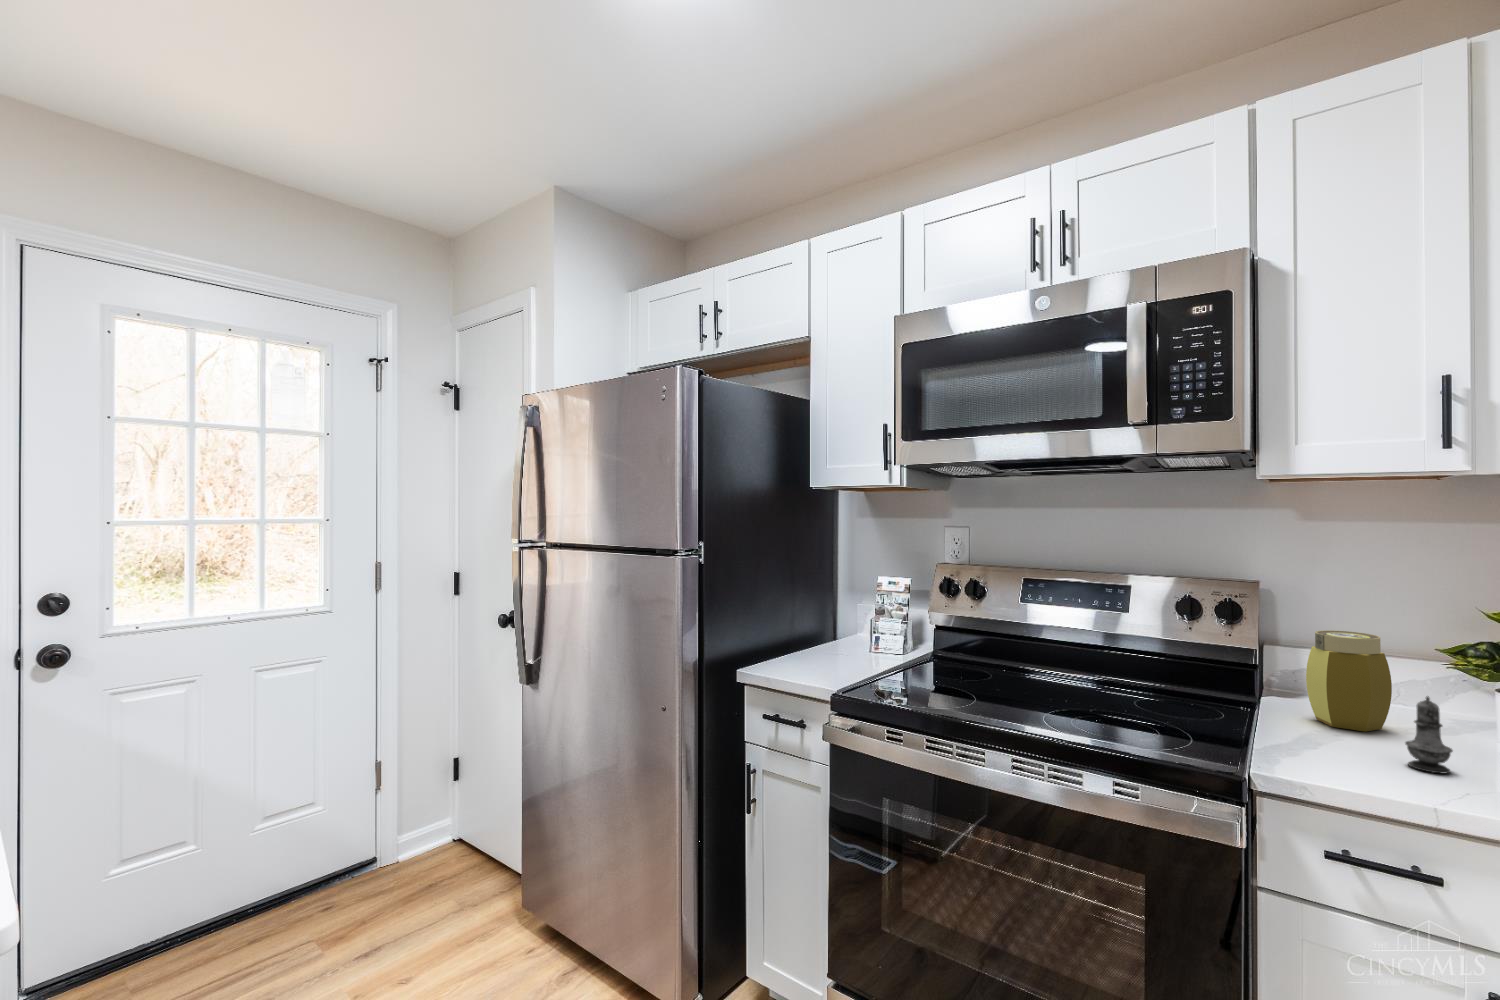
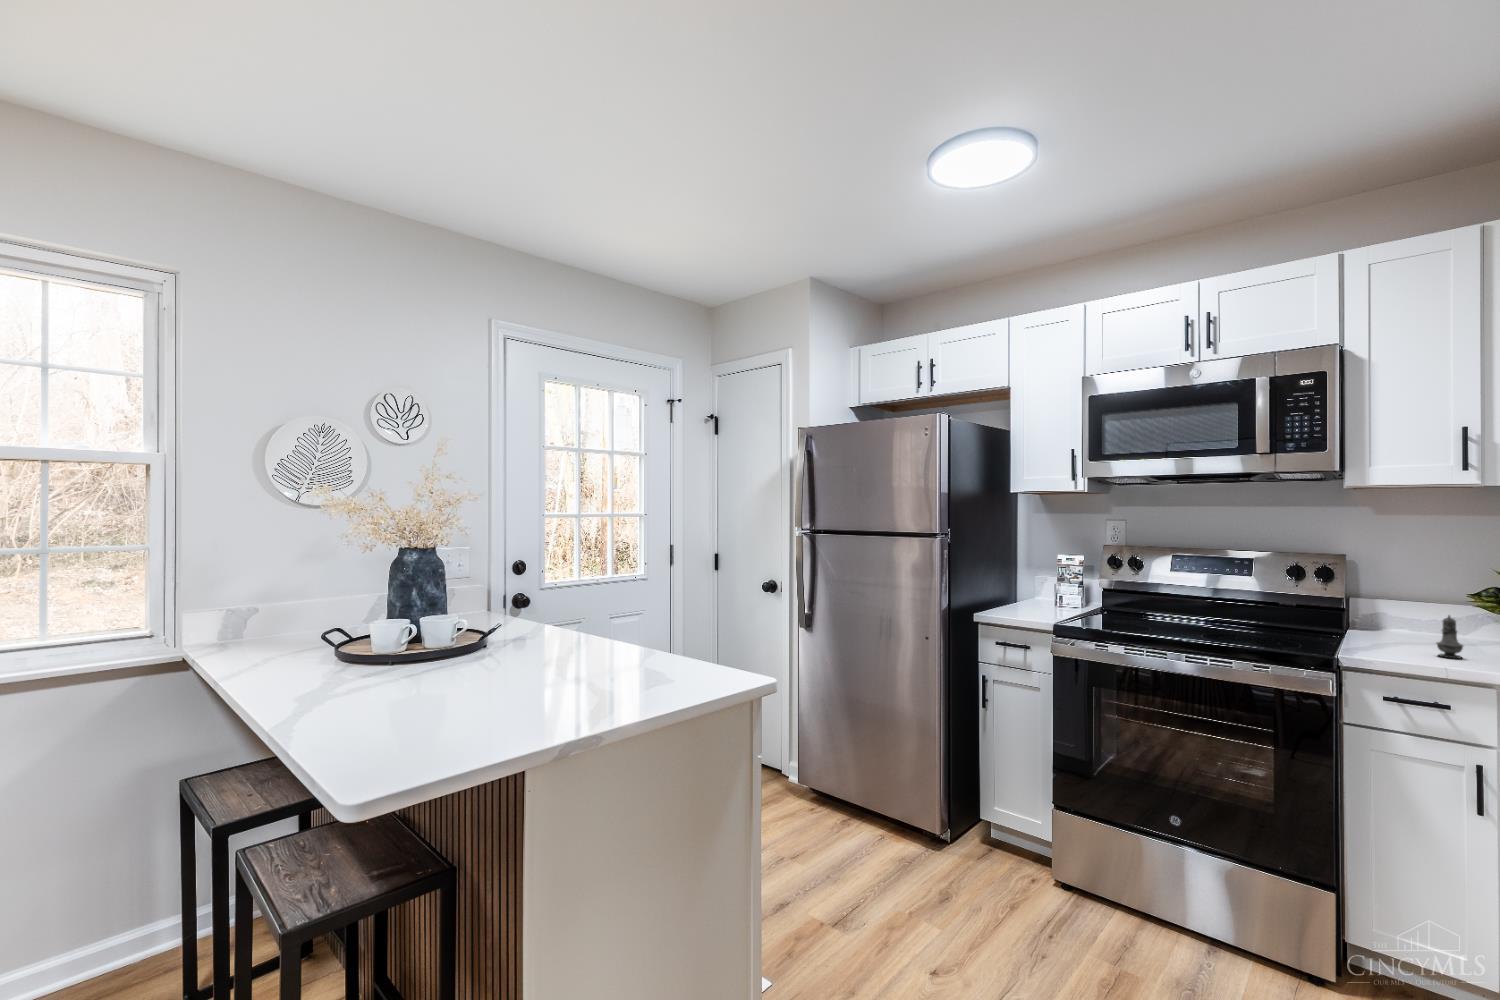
jar: present [1306,630,1392,732] -> none [1377,584,1433,645]

